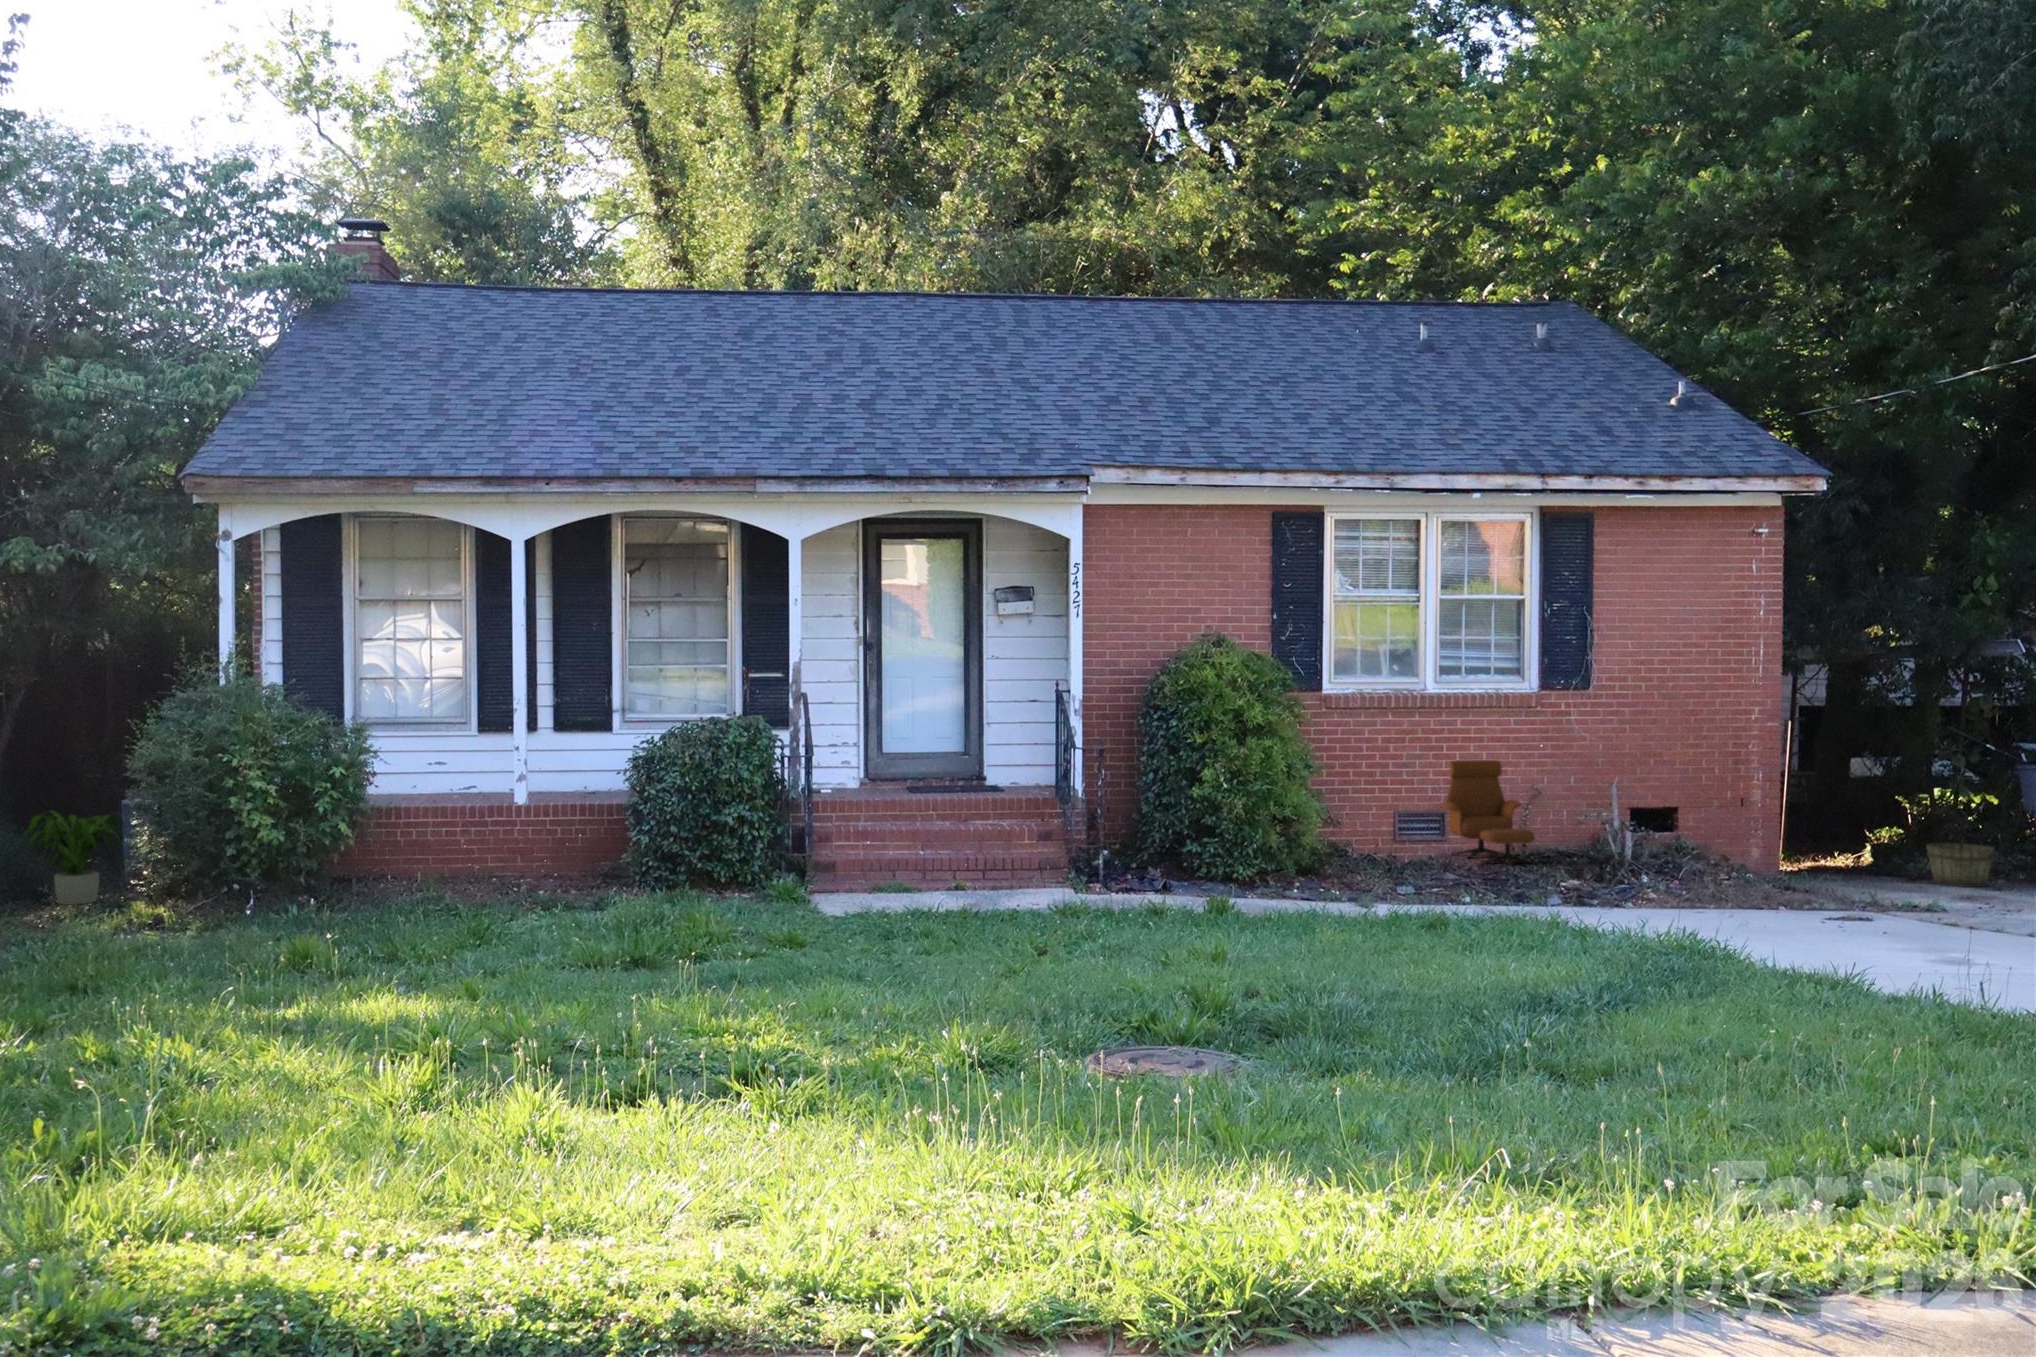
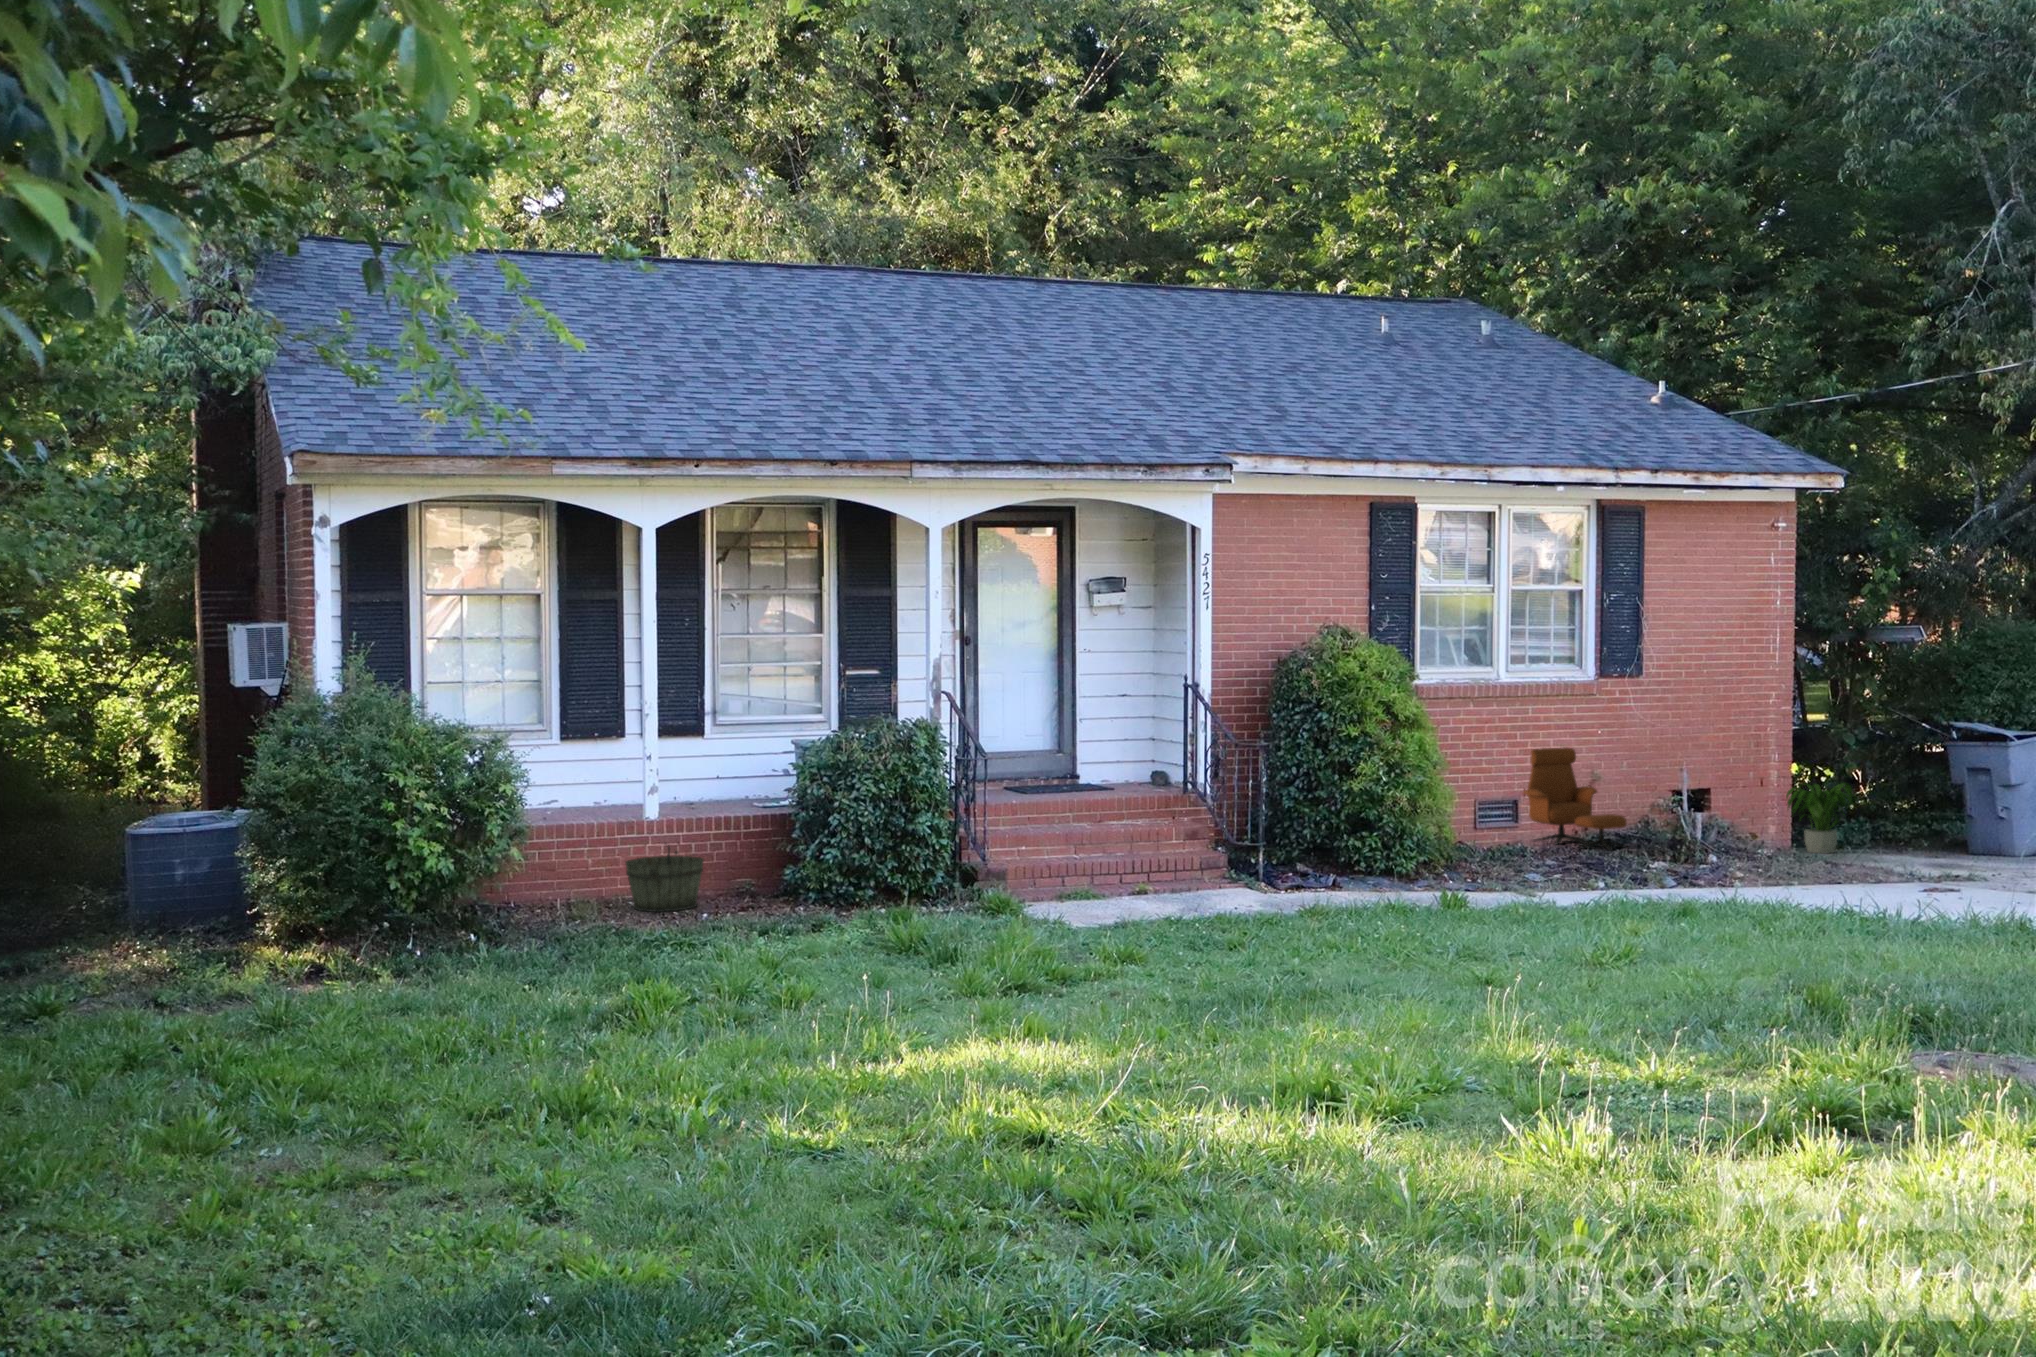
potted plant: present [23,811,125,905] -> present [1786,783,1859,854]
wooden bucket: present [1926,838,1994,887] -> present [625,845,704,912]

